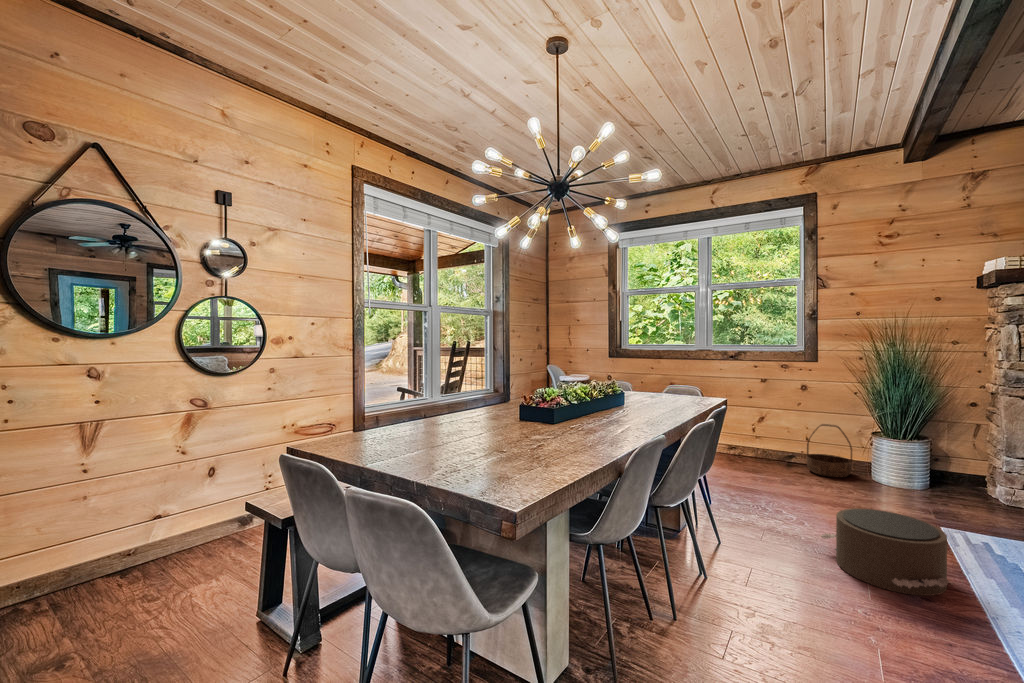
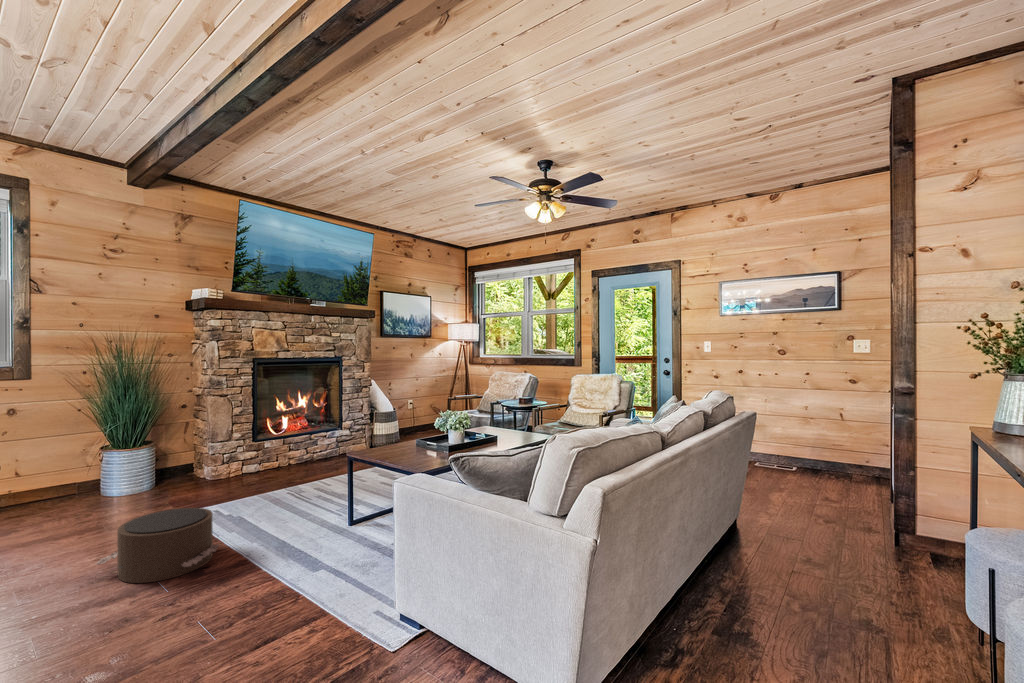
basket: present [807,424,852,477] -> none [20,449,79,512]

